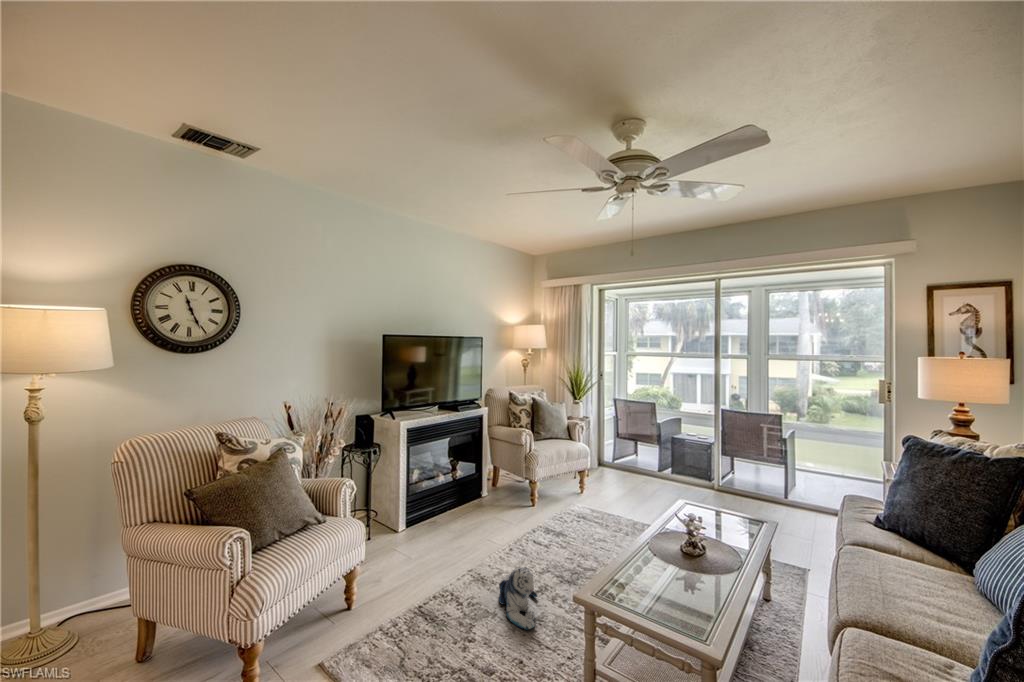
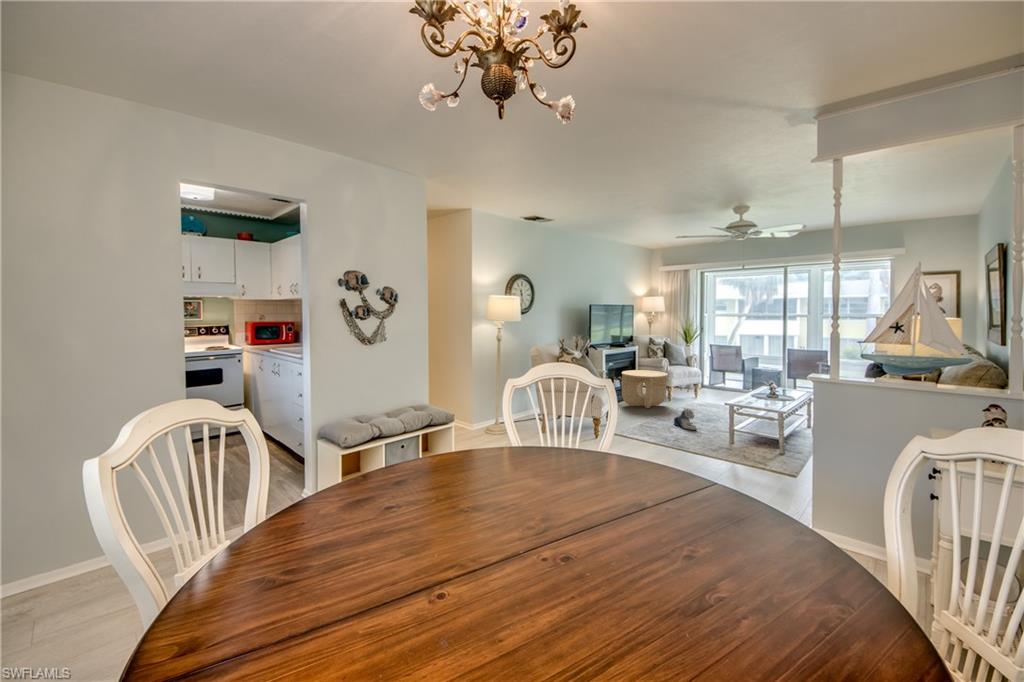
side table: none [444,449,524,528] -> present [622,370,668,408]

